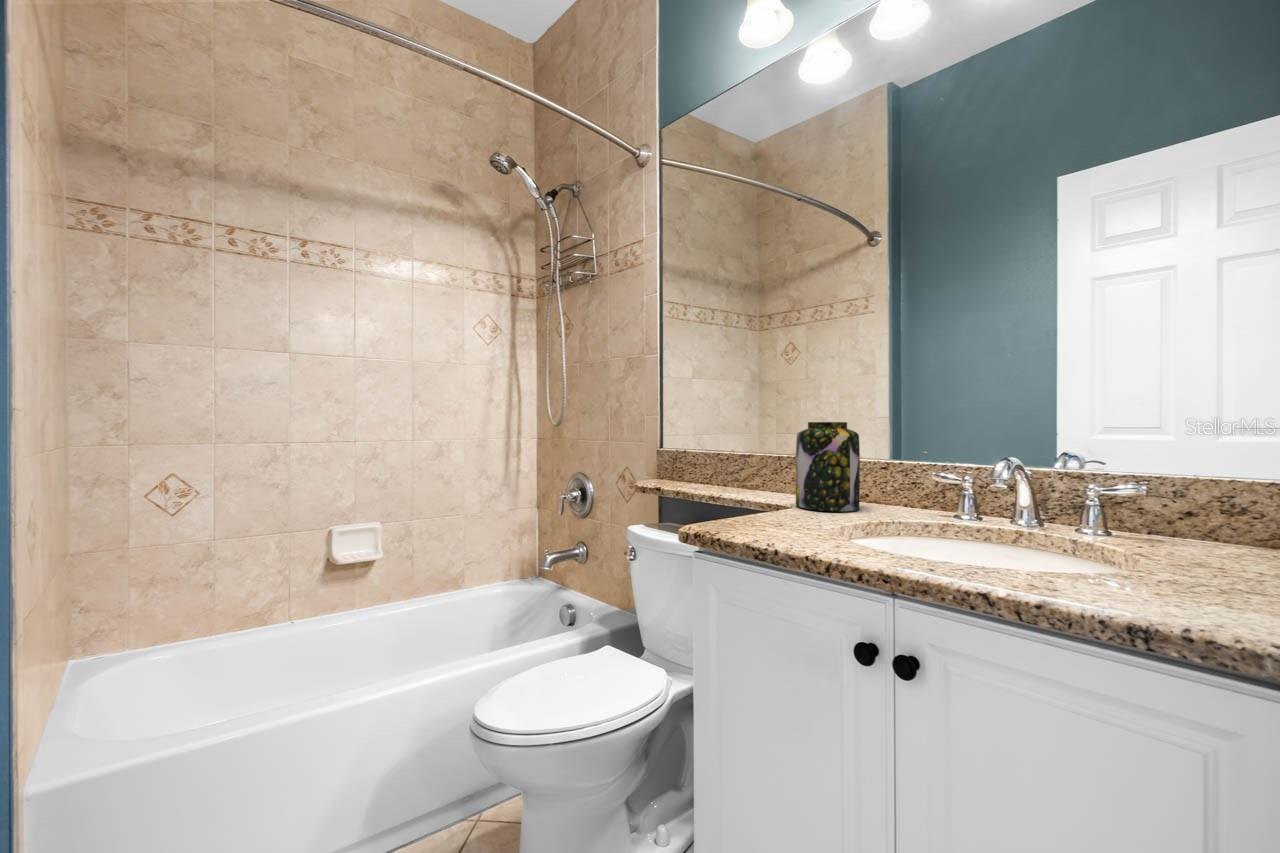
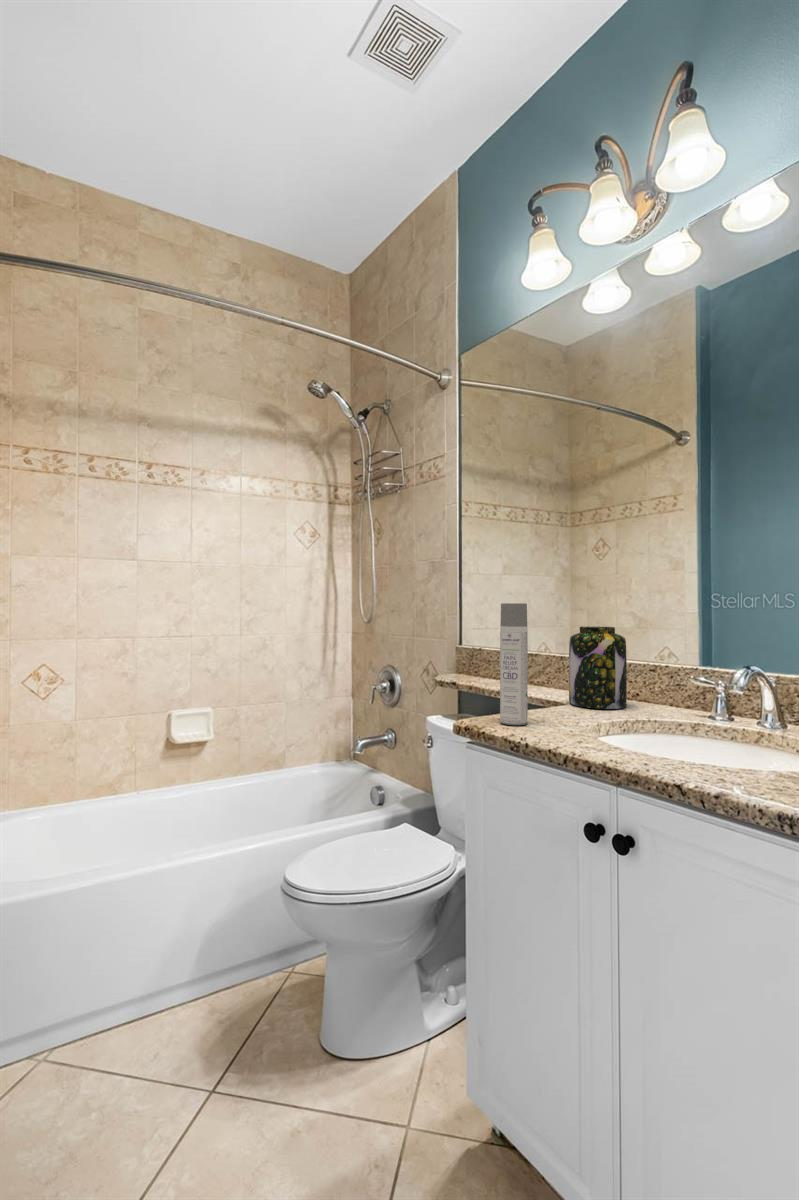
spray bottle: none [734,390,765,531] -> present [500,603,528,725]

